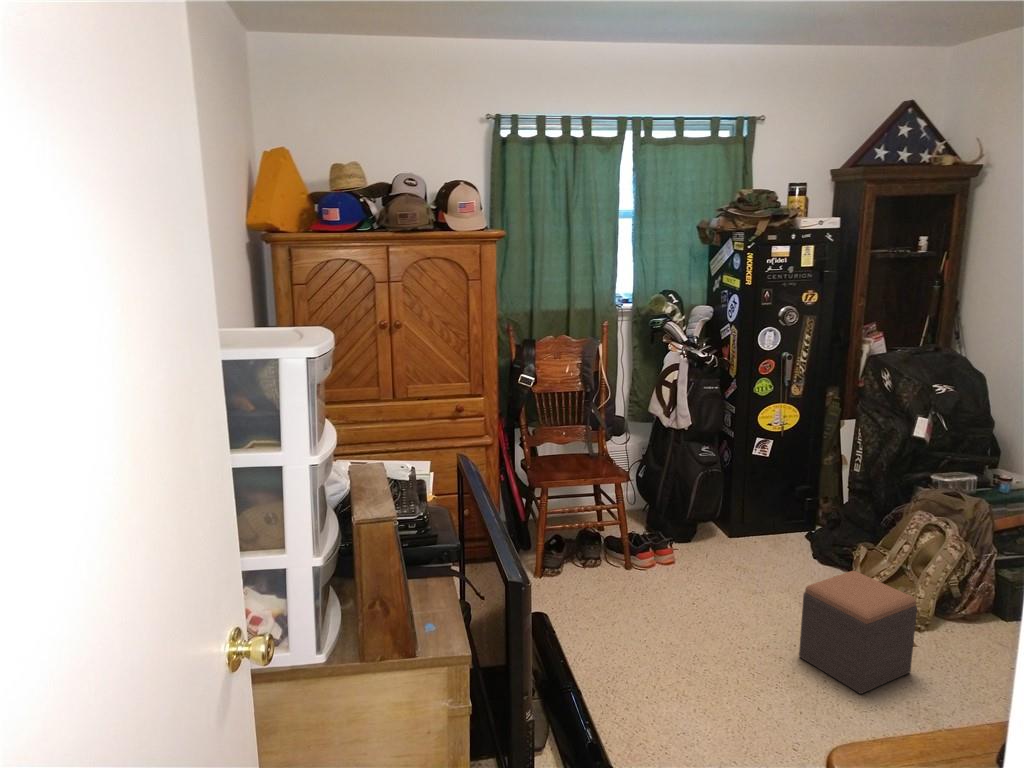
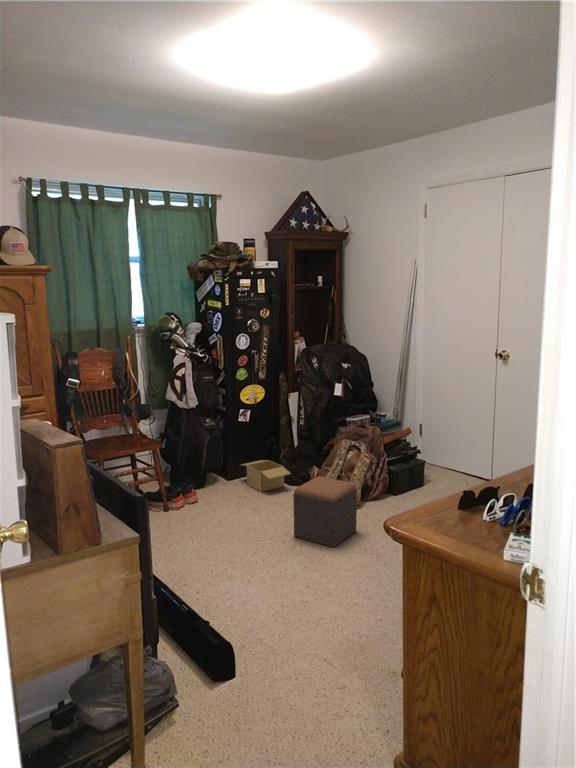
cardboard box: none [748,515,822,565] -> present [241,460,291,492]

